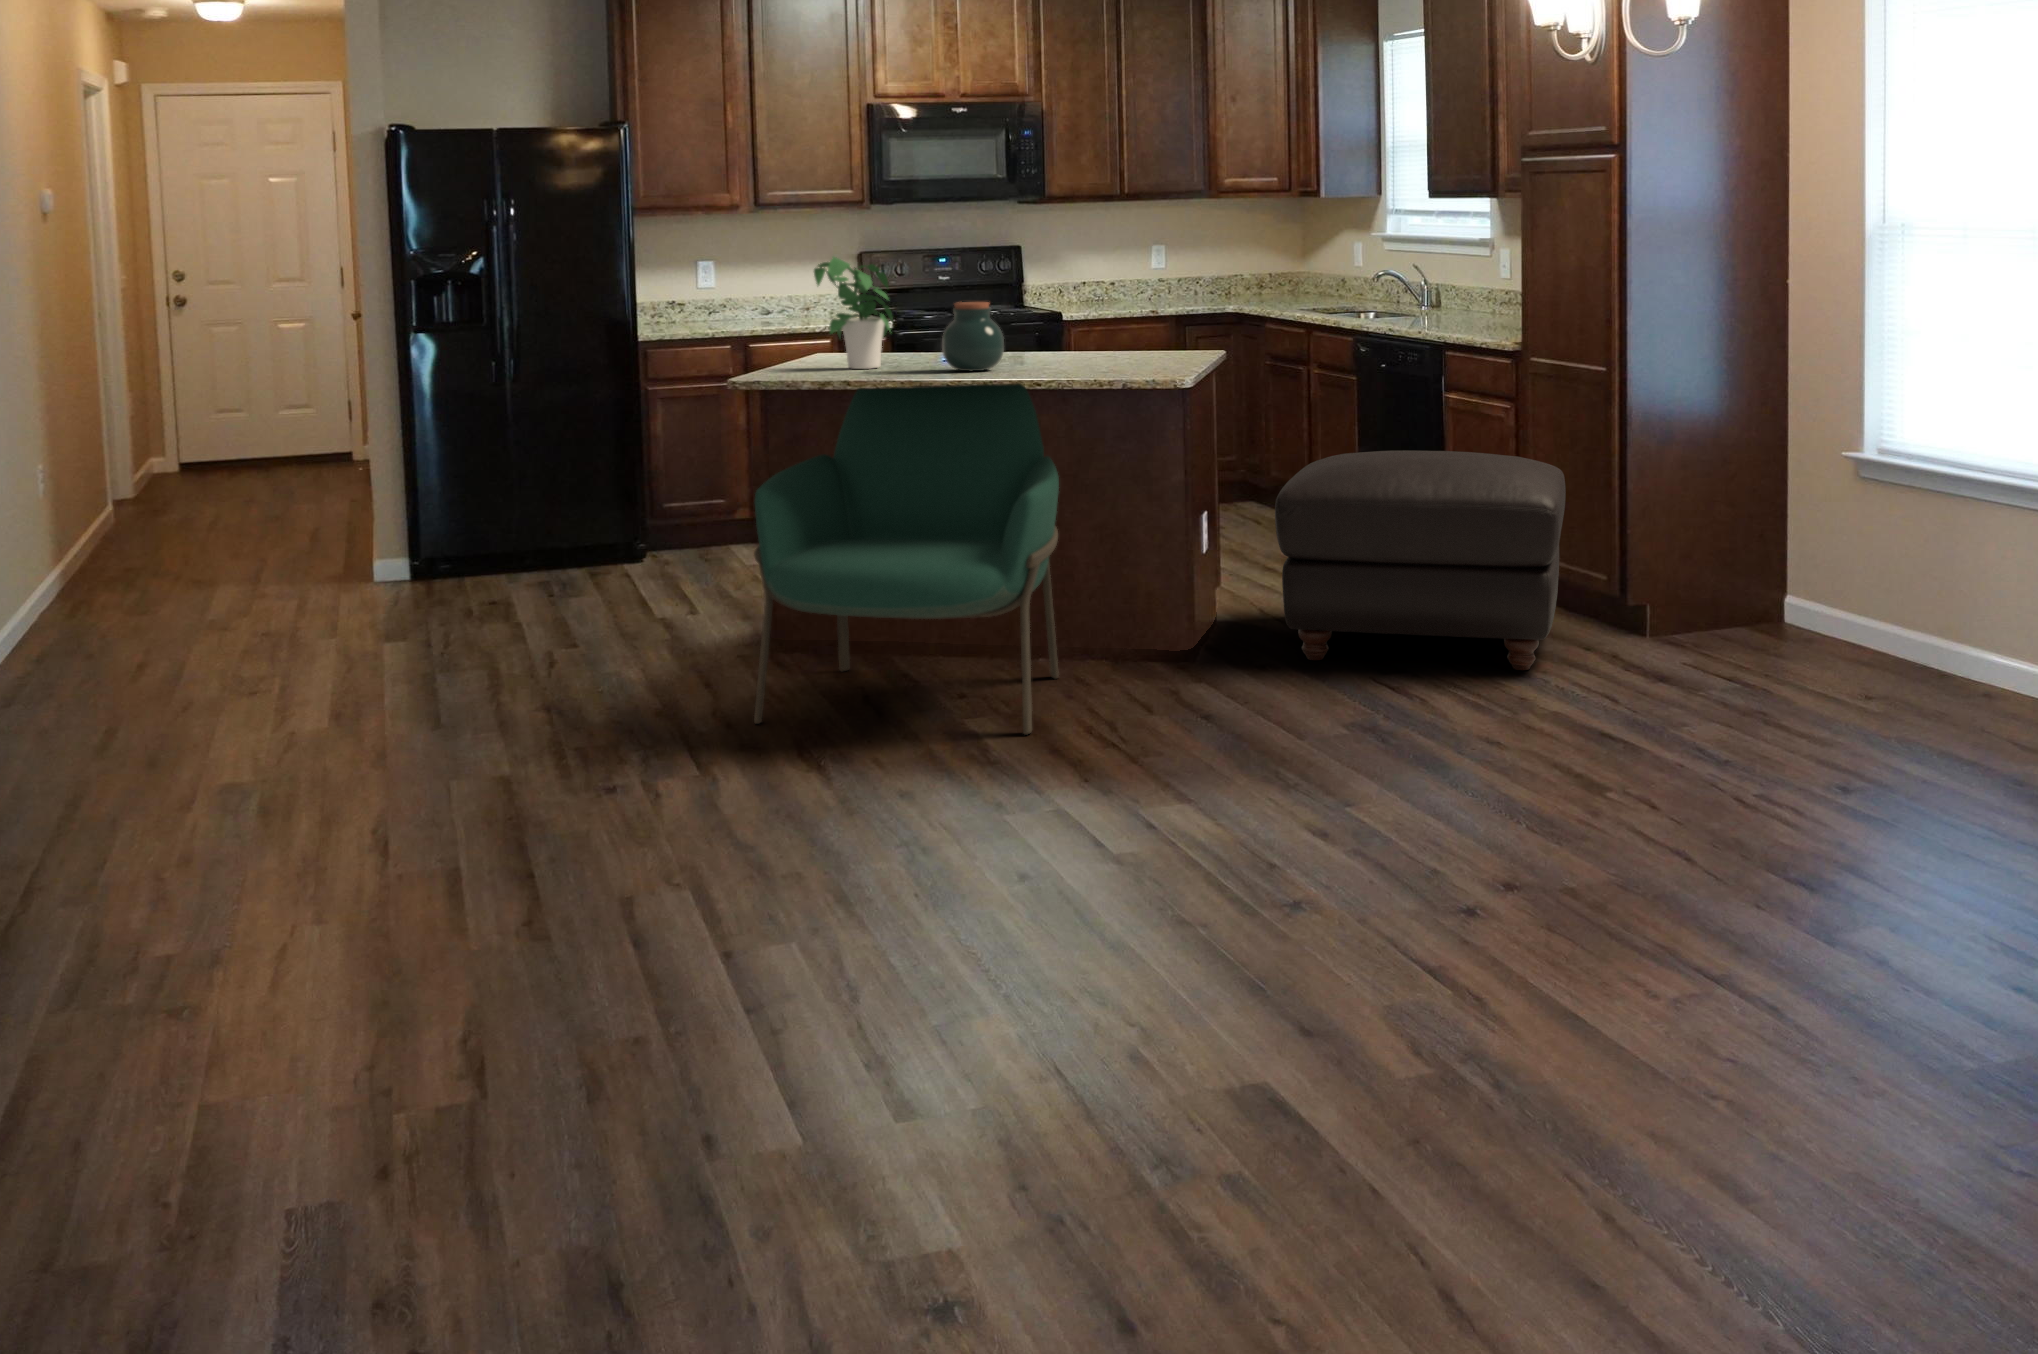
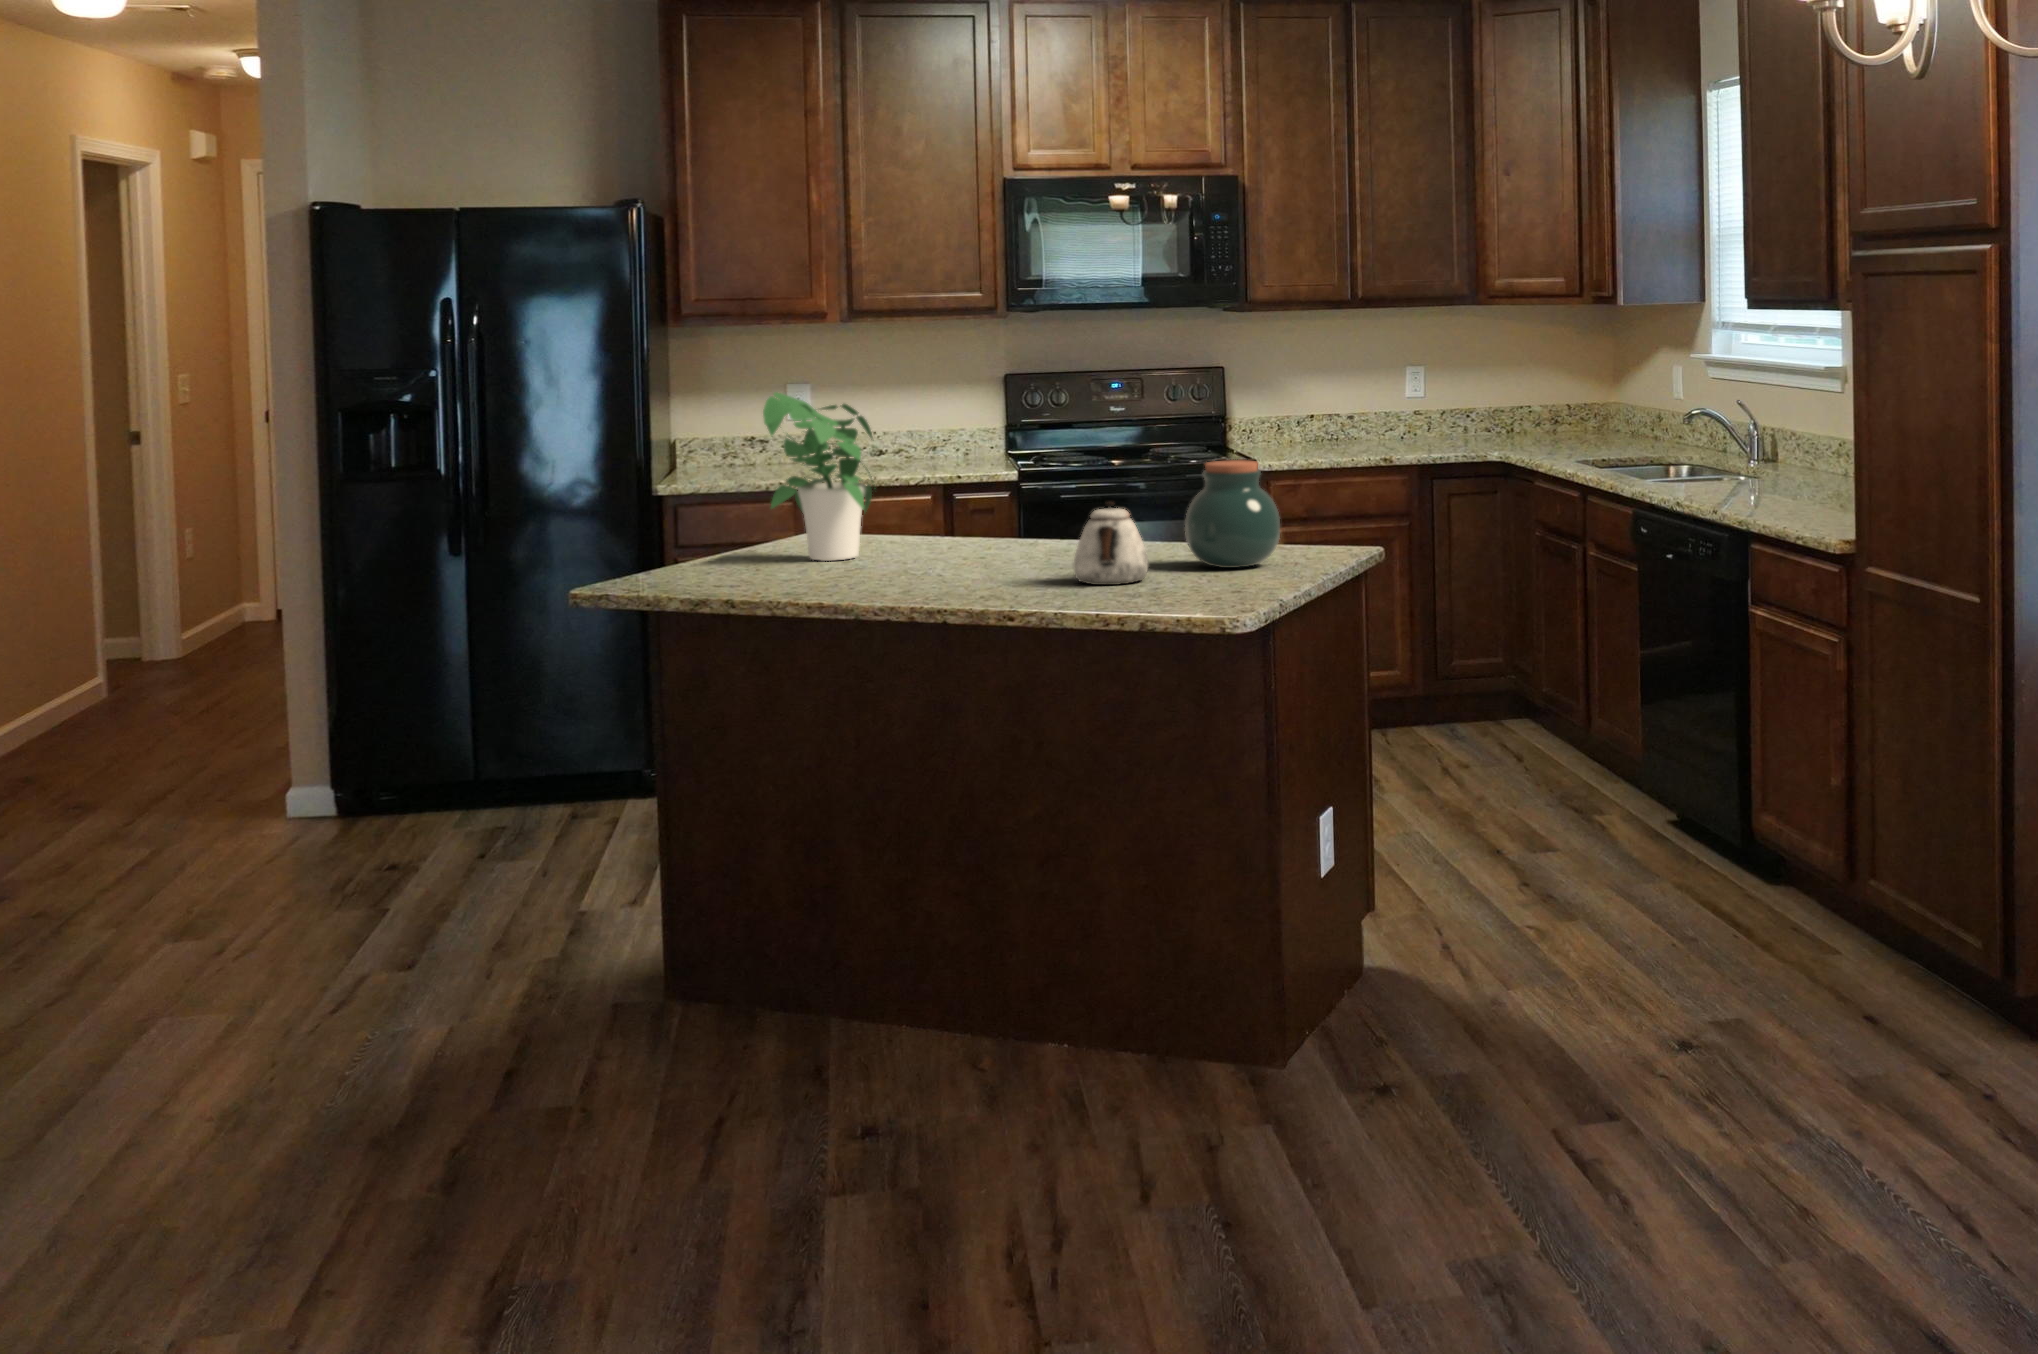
jar: present [942,302,1004,371] -> present [1185,460,1280,568]
teapot: none [1059,321,1106,372] -> present [1074,502,1148,585]
armchair: present [754,383,1059,735] -> none [501,589,1051,1238]
ottoman: present [1275,451,1566,670] -> none [1410,711,1913,1120]

